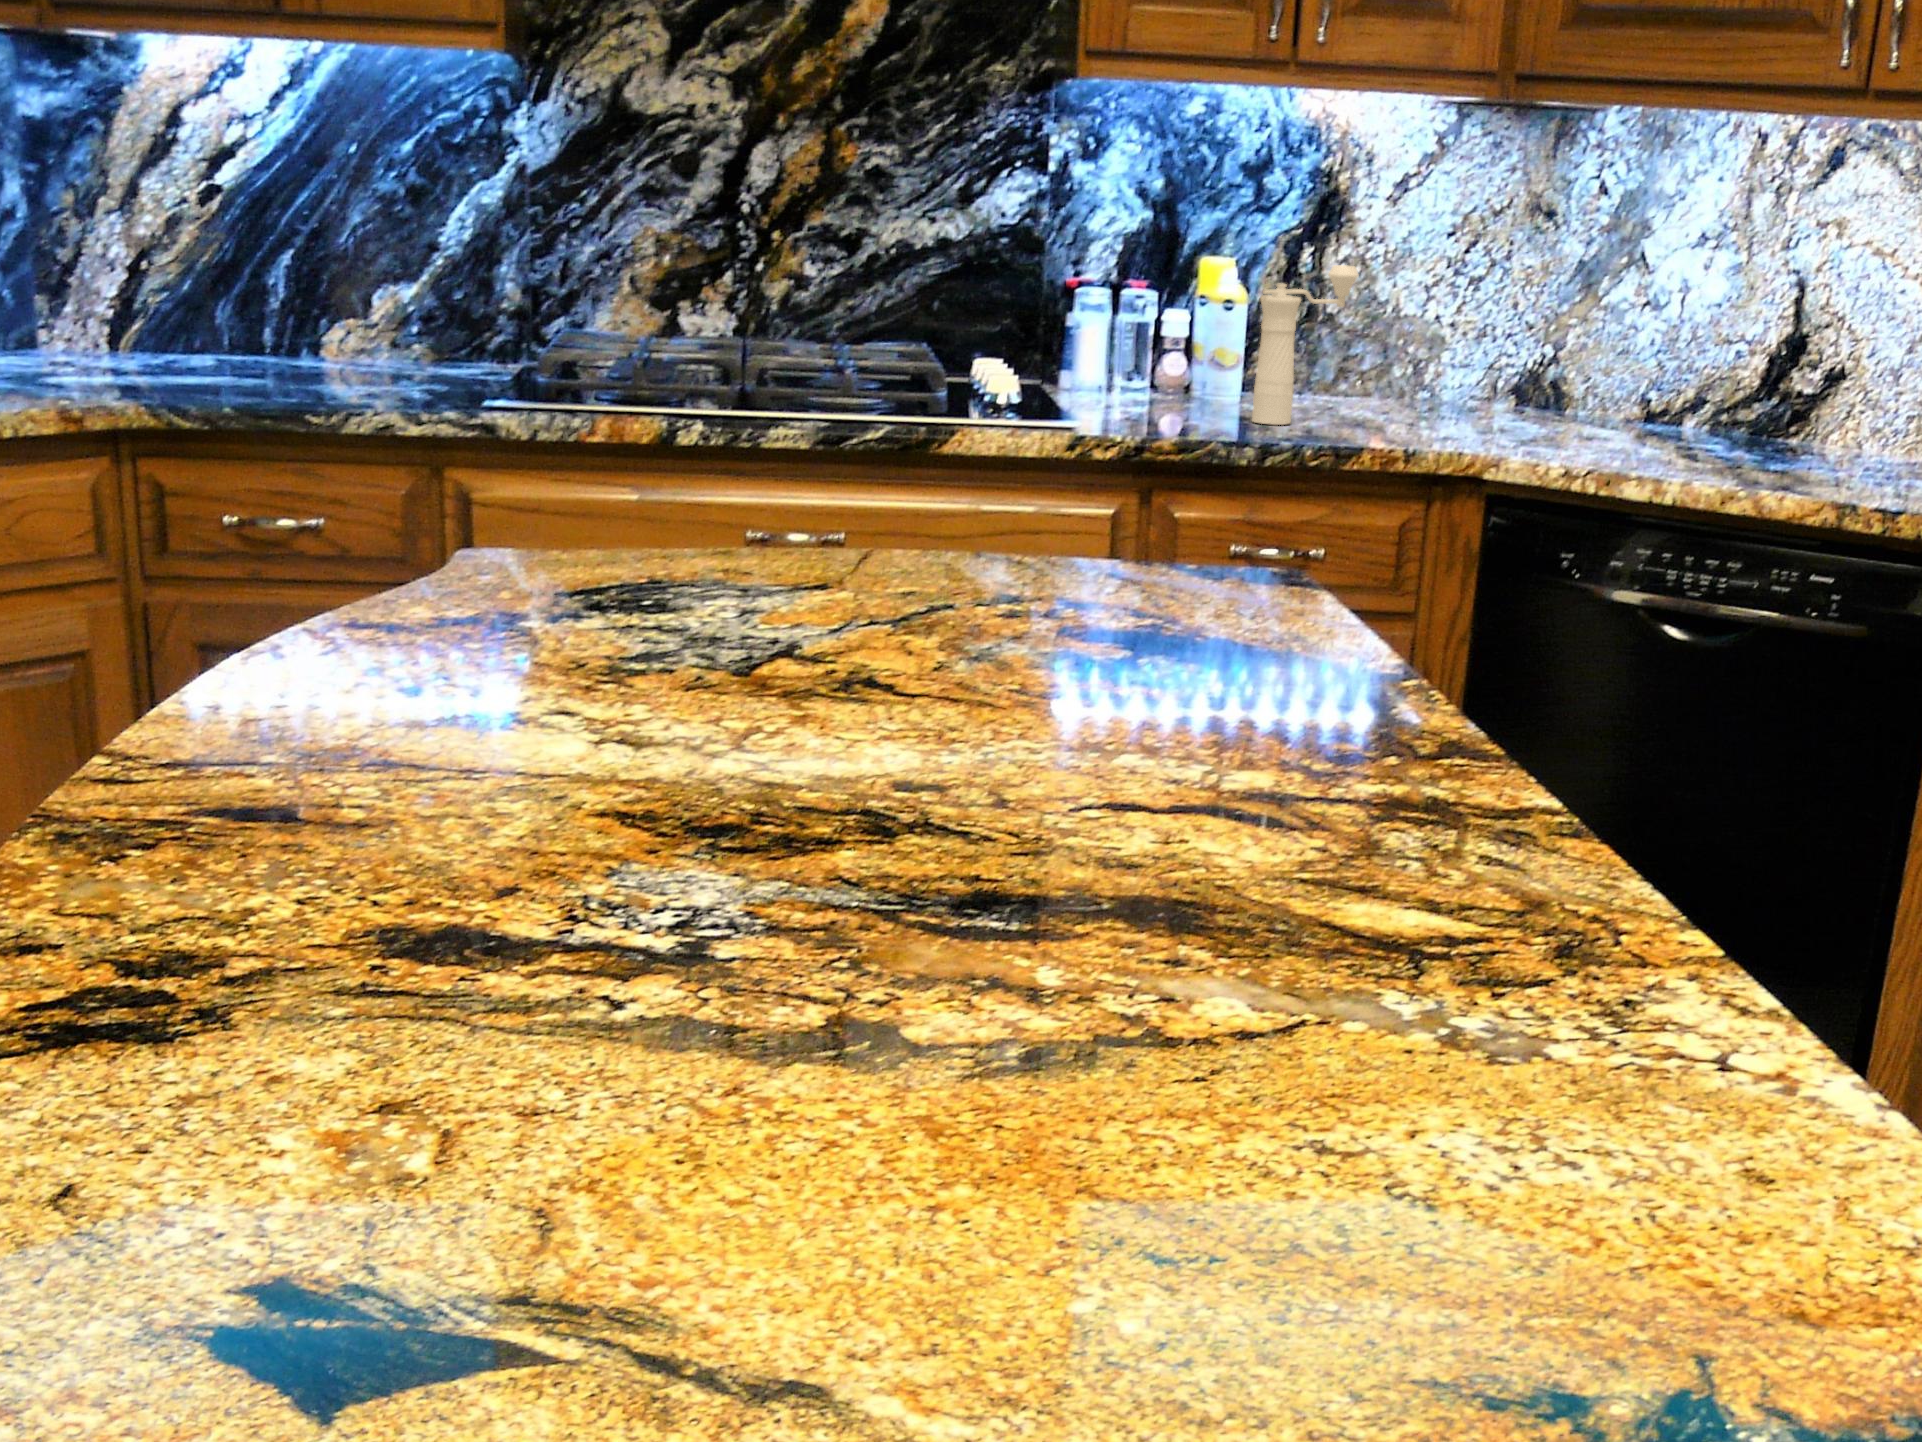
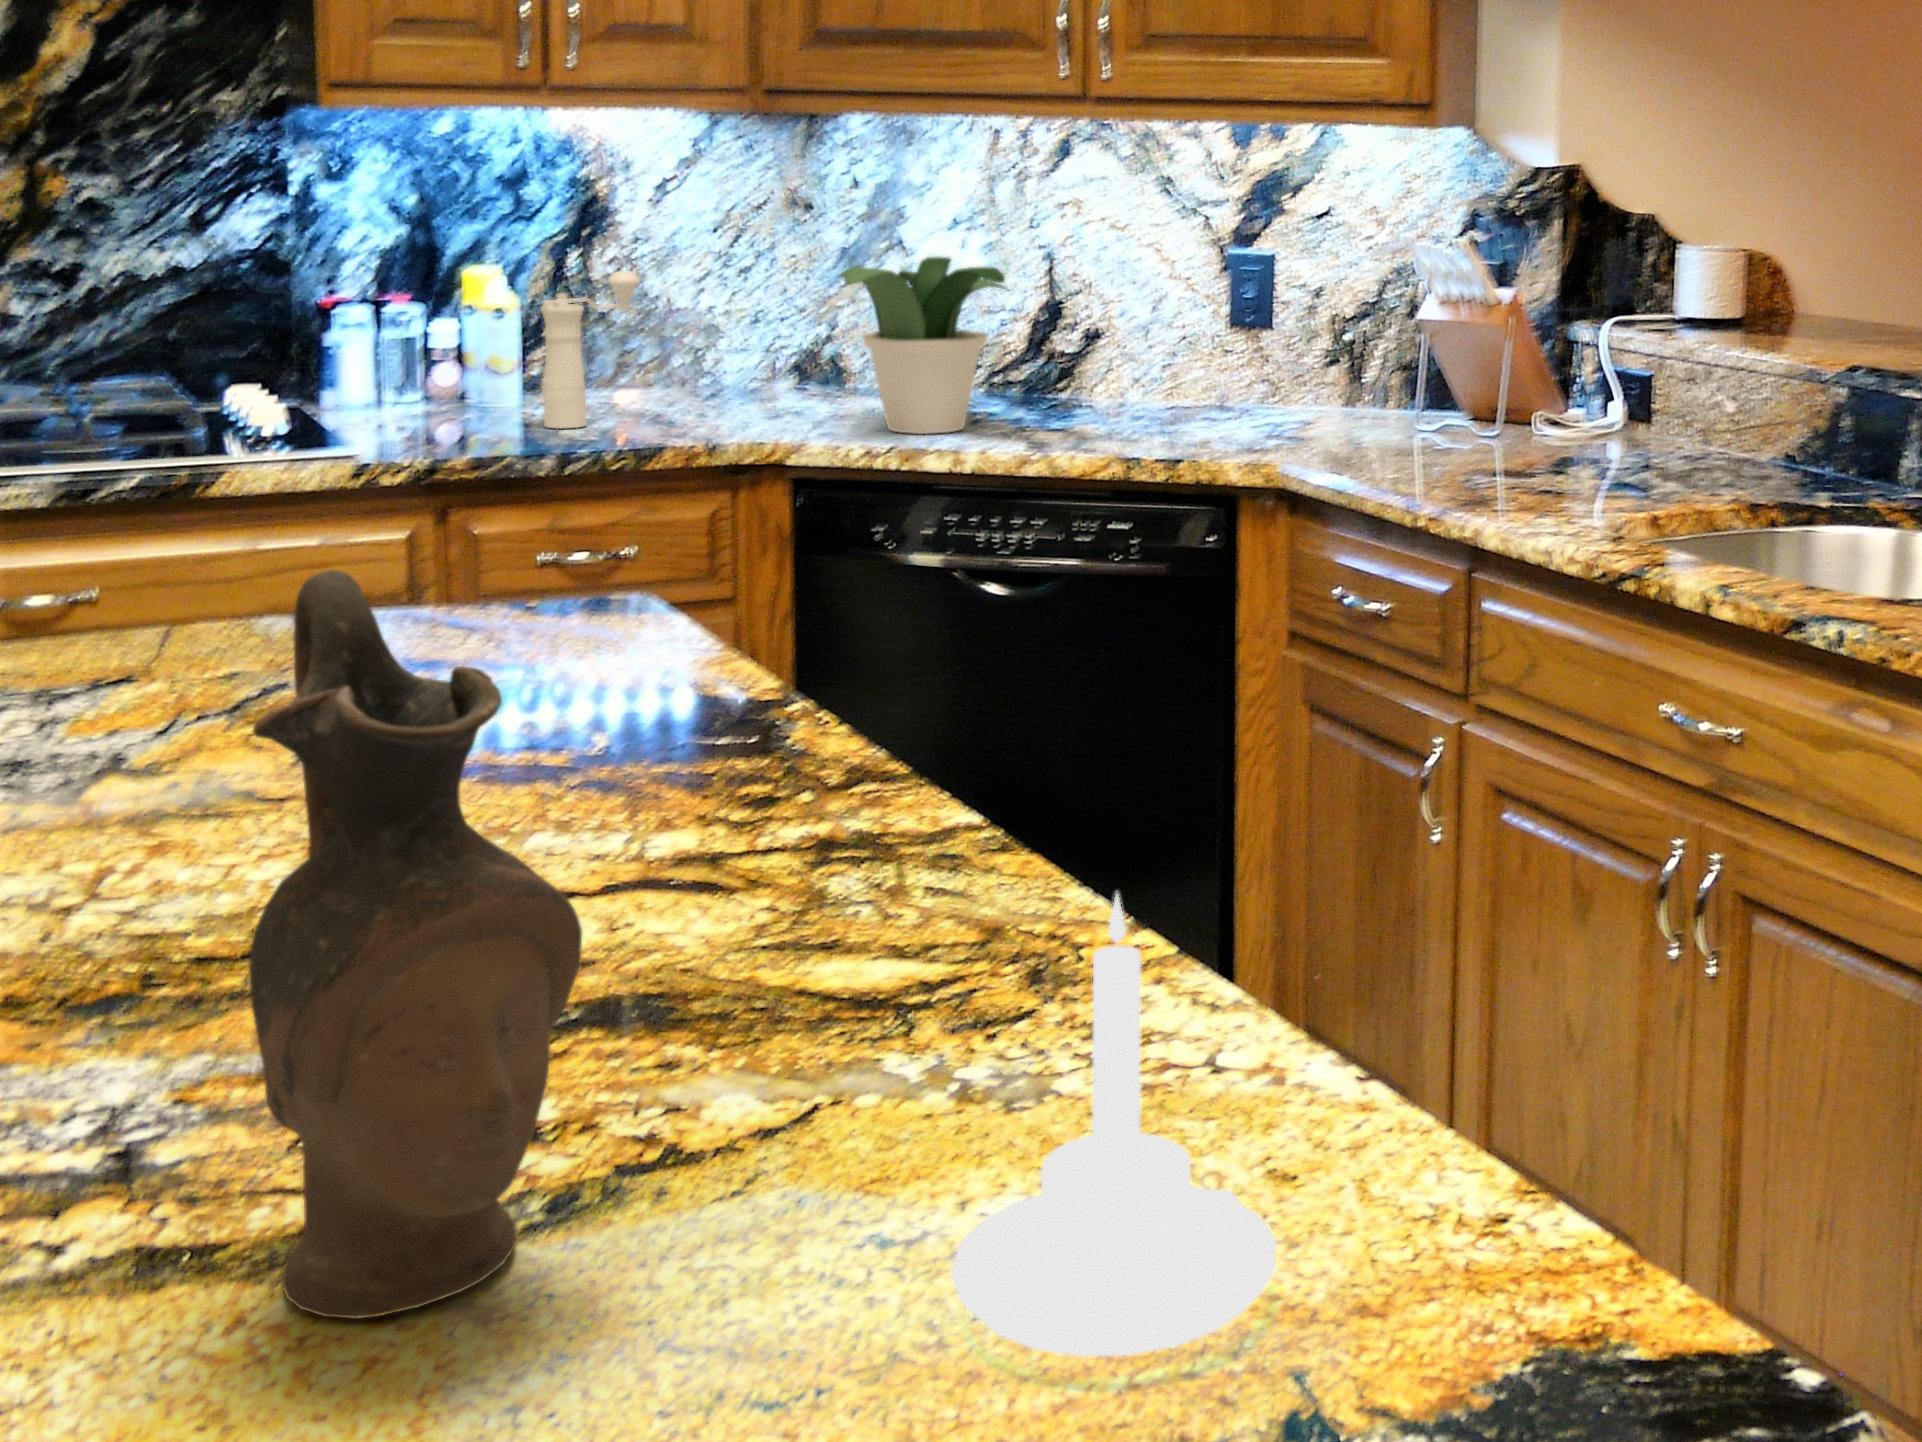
potted plant: none [1550,263,1739,459] -> present [837,257,1007,434]
ceramic pitcher: none [759,368,1059,1113] -> present [250,570,582,1319]
candle holder: none [1373,808,1740,1322] -> present [951,894,1276,1357]

